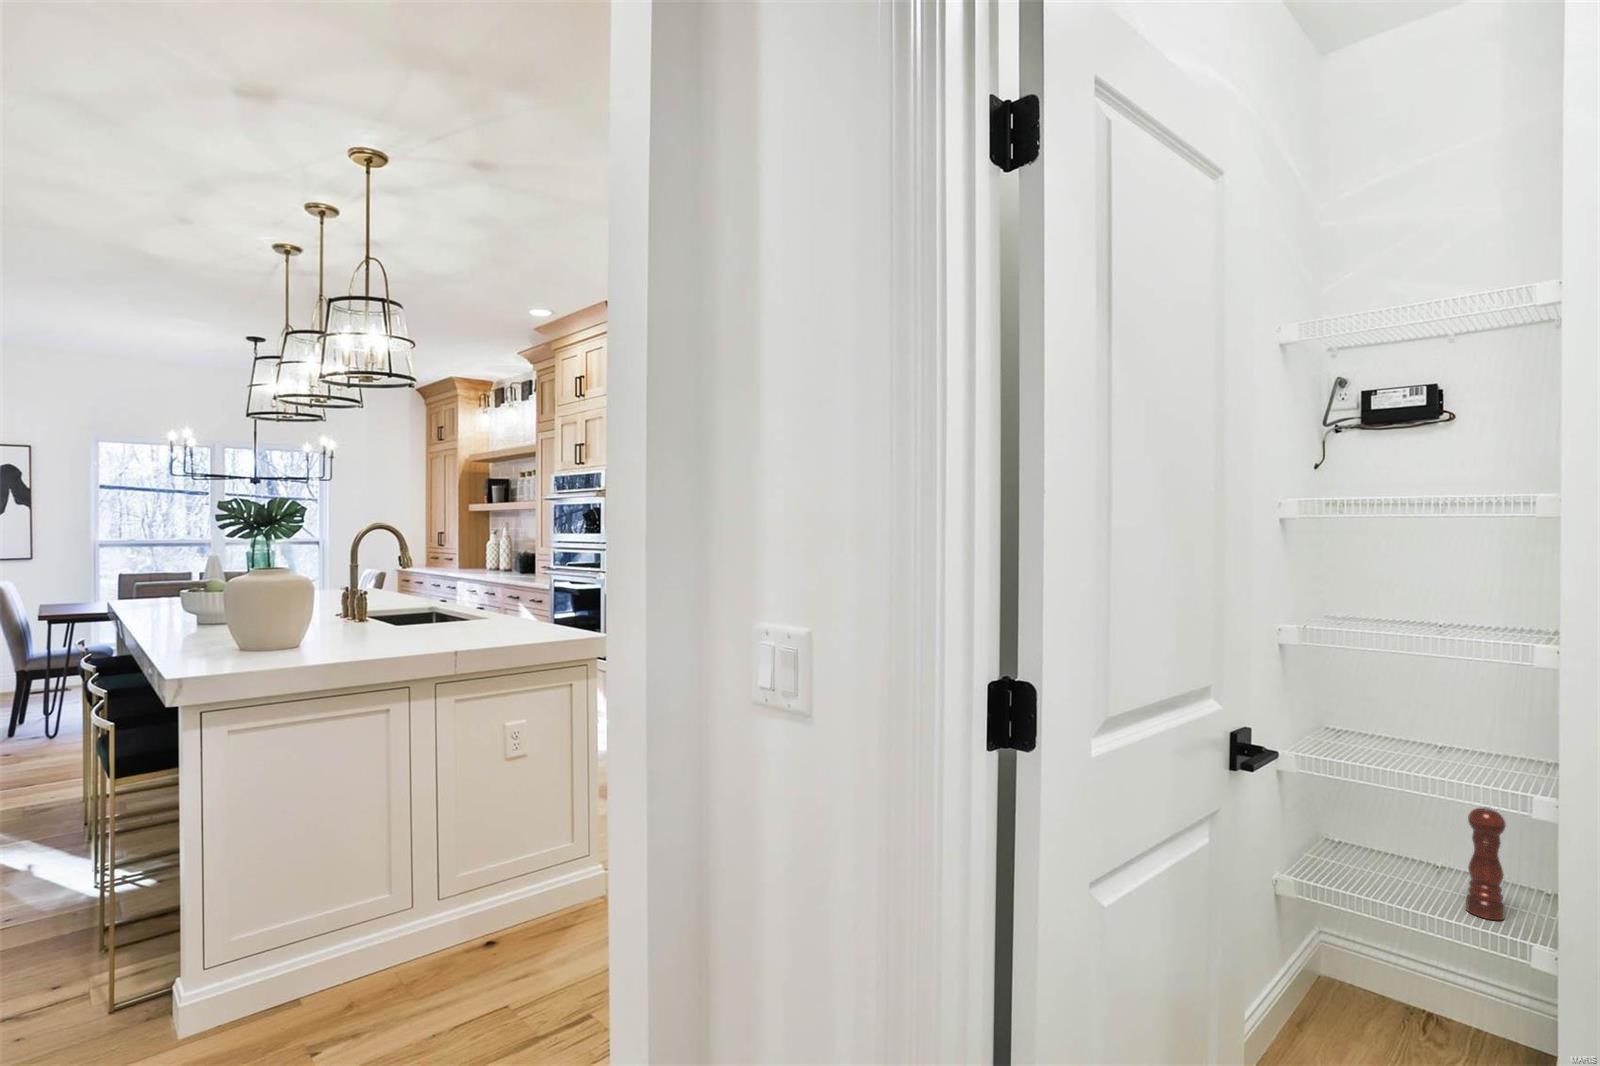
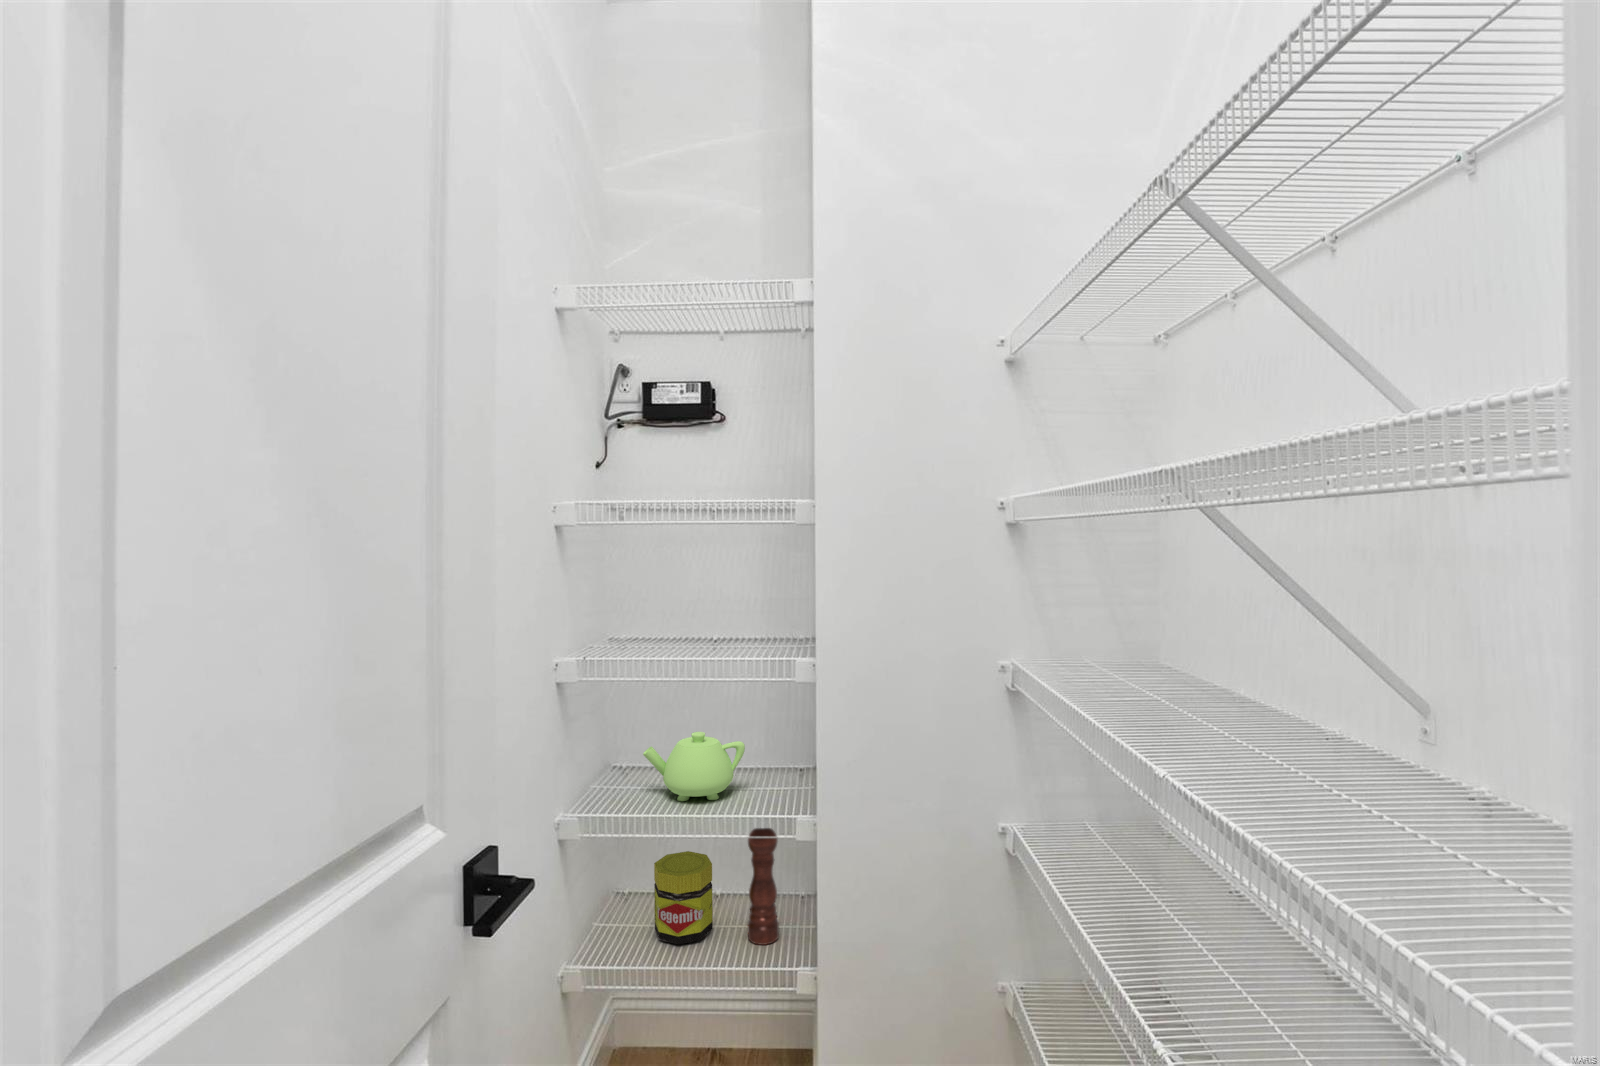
teapot: none [1353,708,1468,771] -> present [643,732,745,801]
jar: none [1362,814,1426,894] -> present [654,851,713,944]

